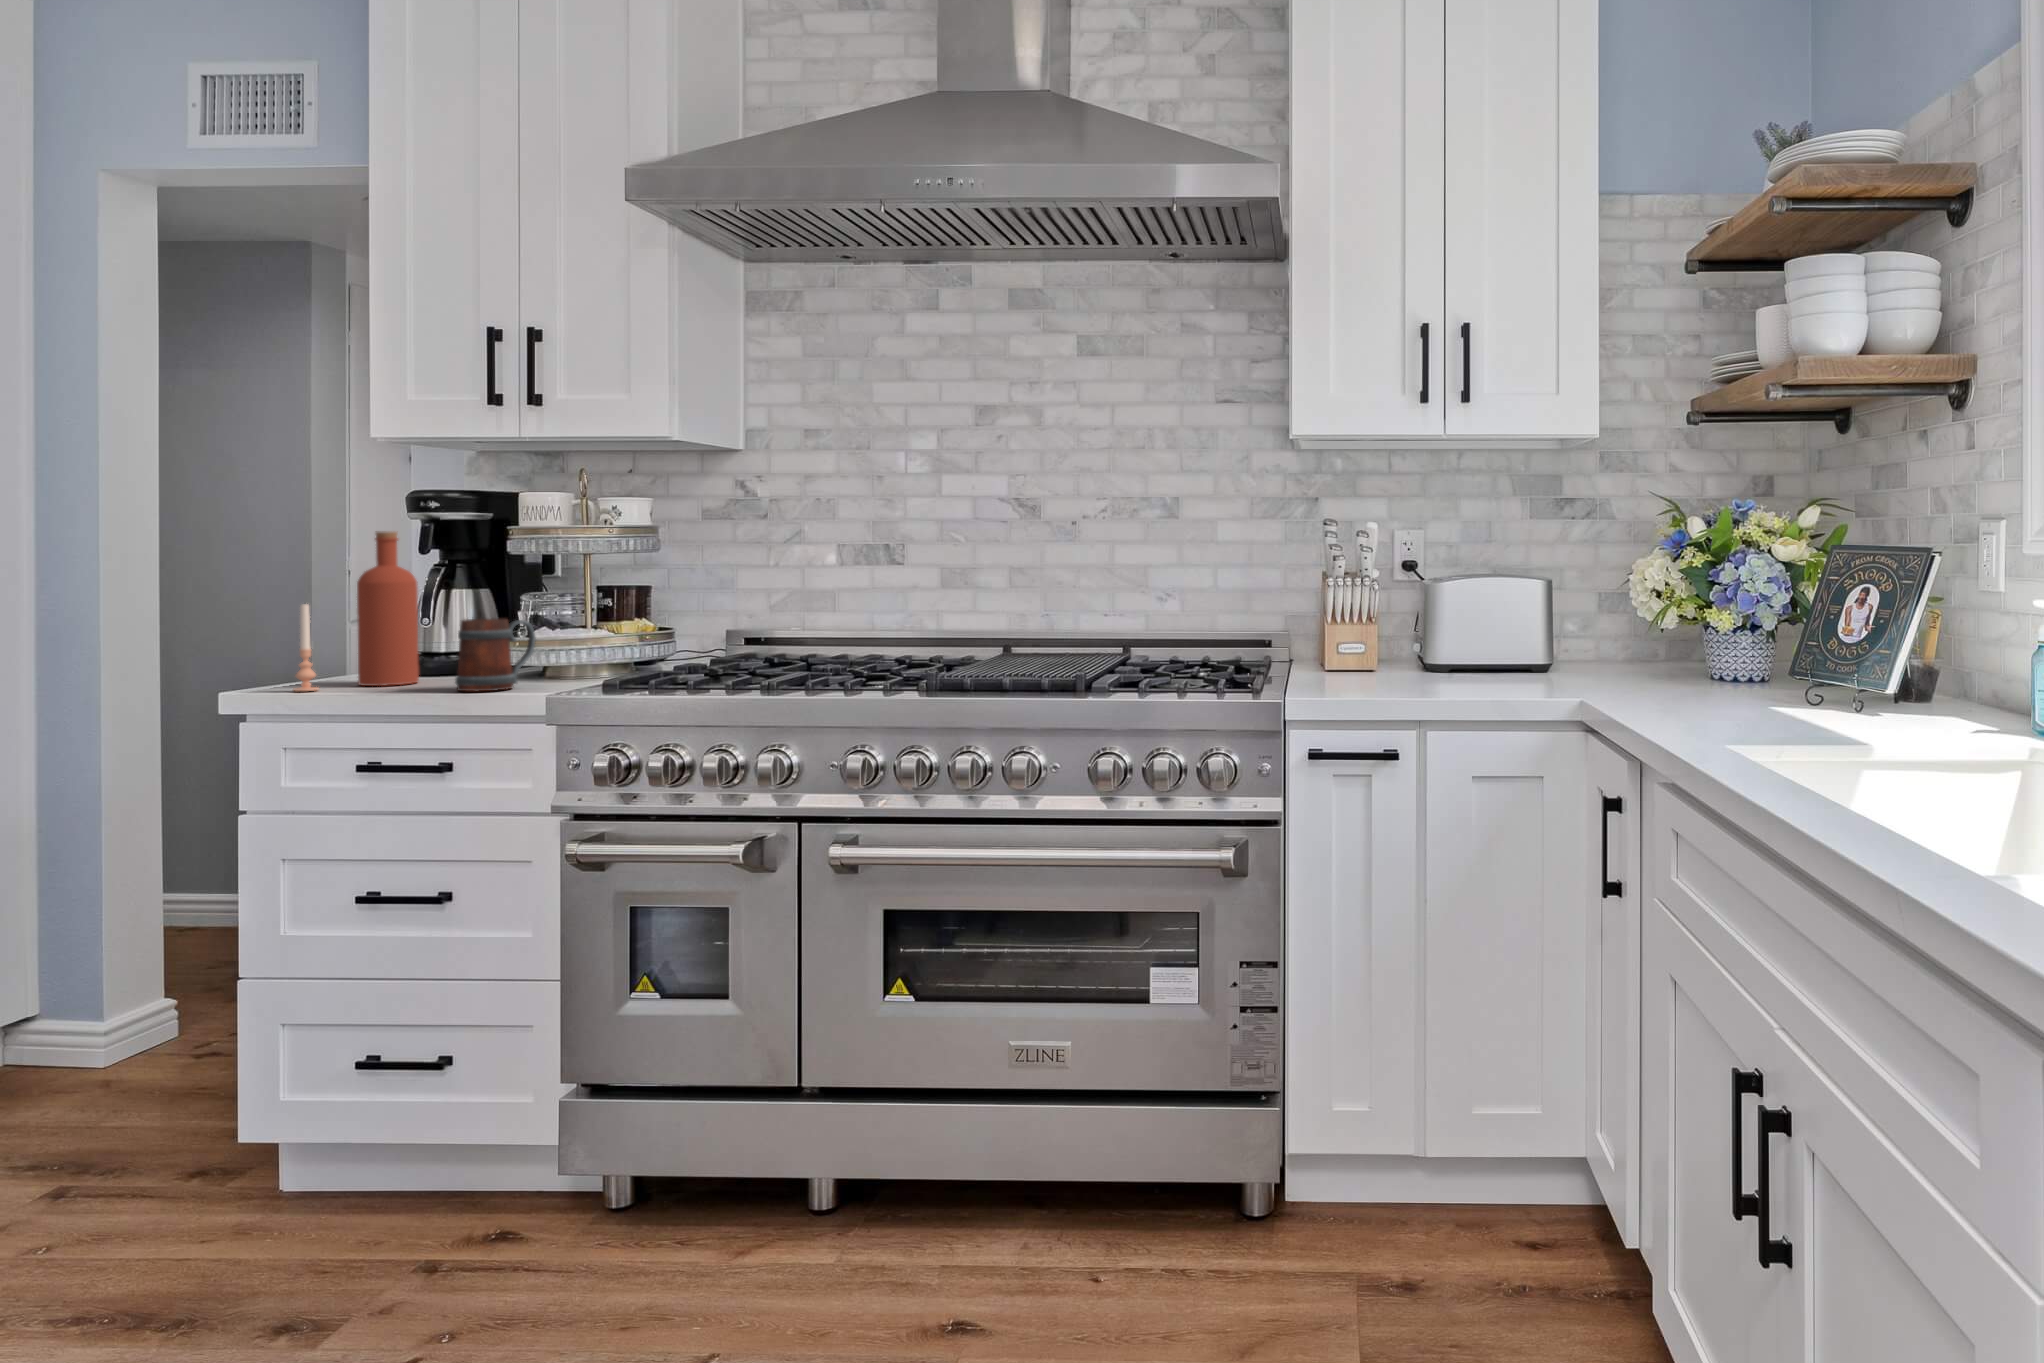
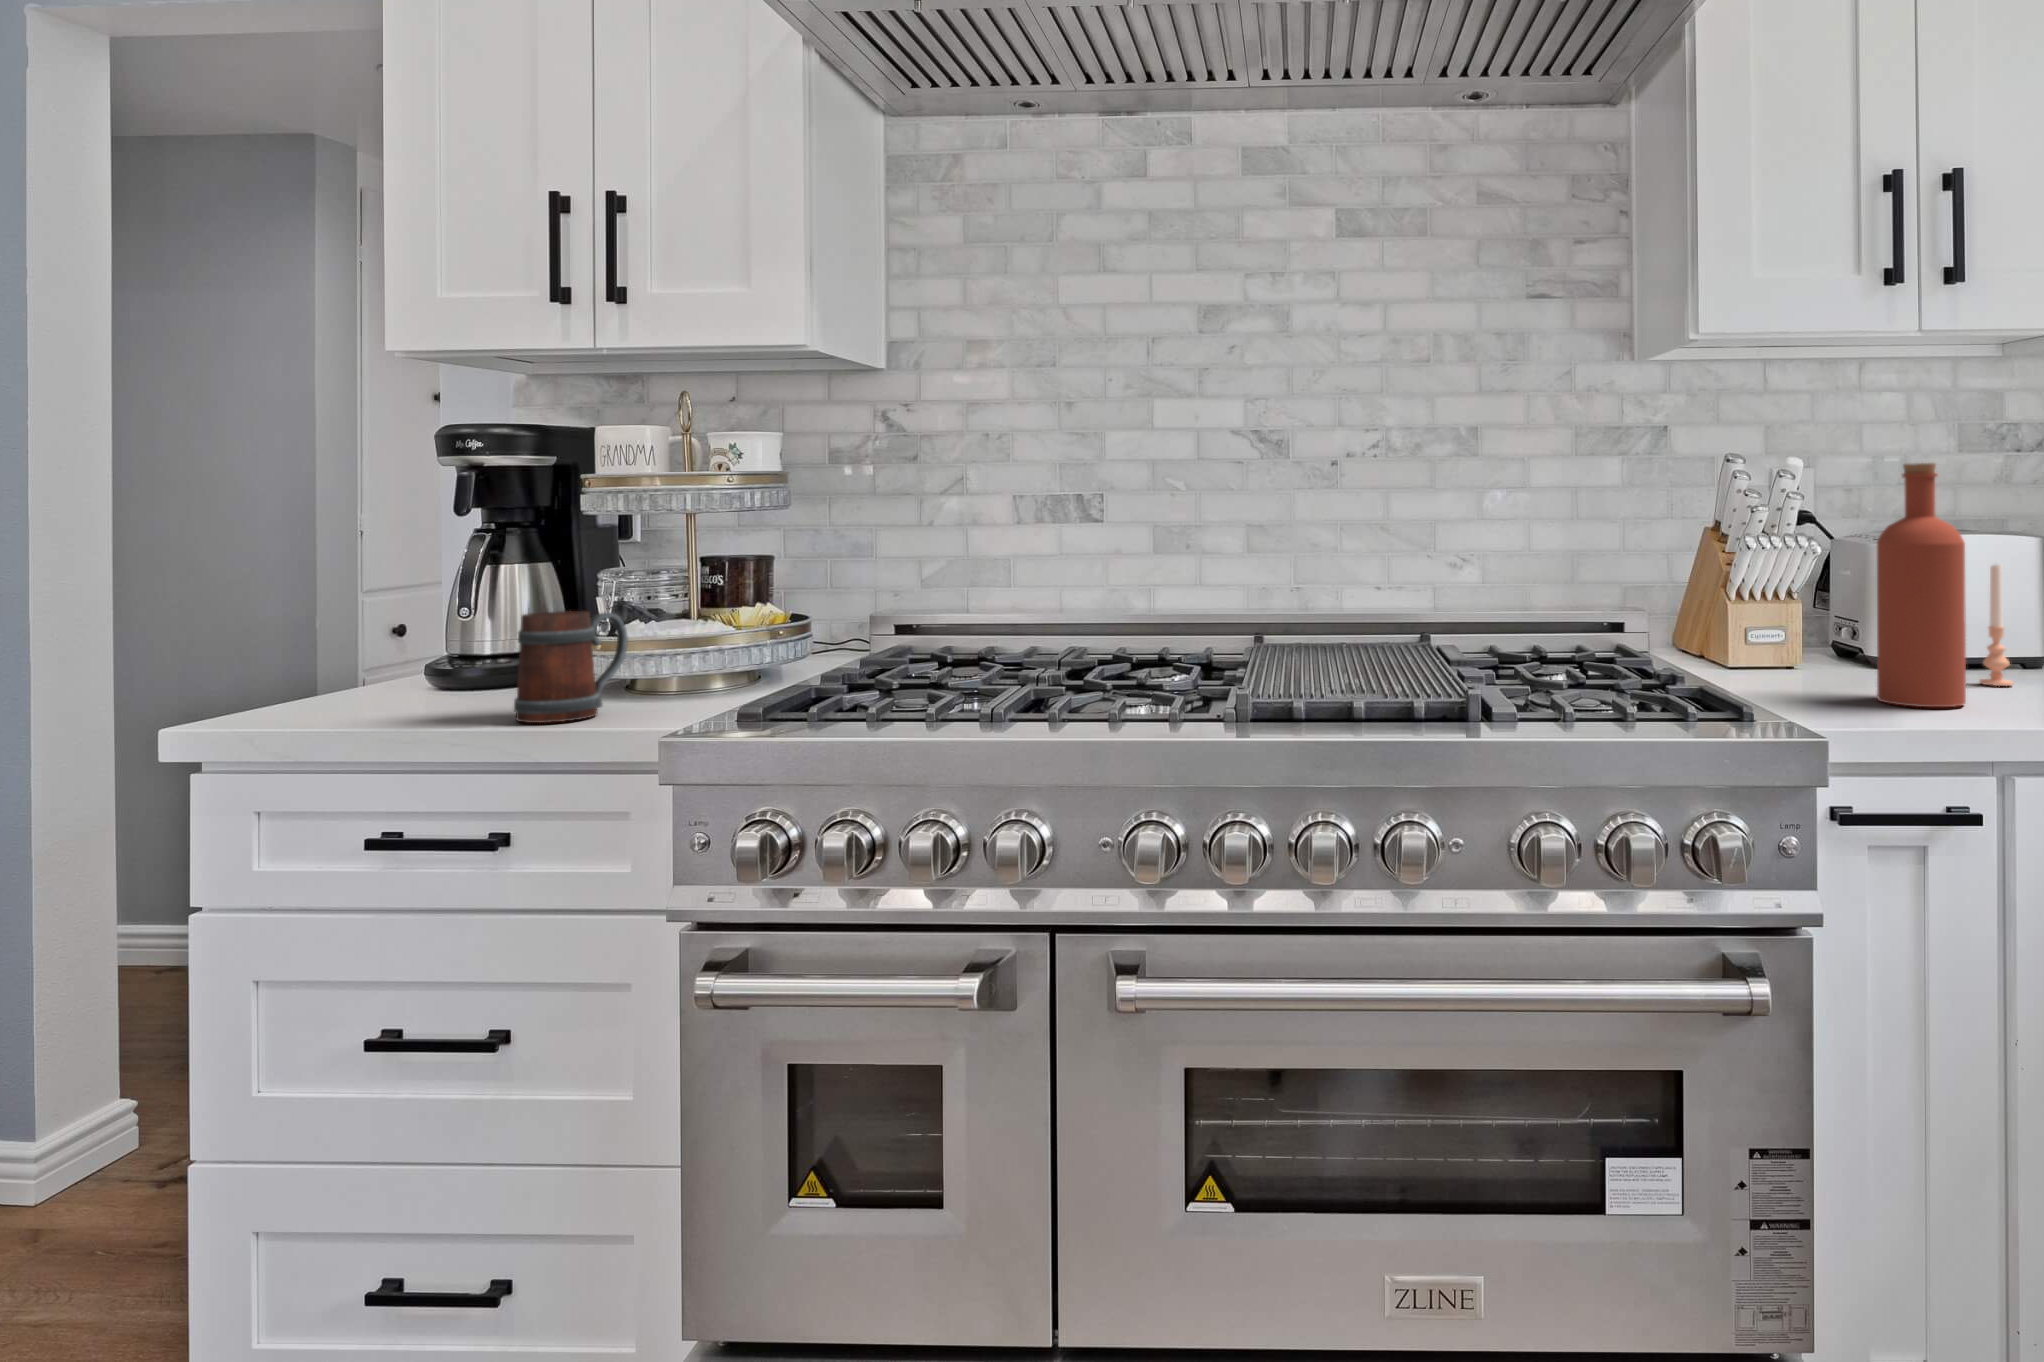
bottle: present [357,531,419,686] -> present [1877,463,1966,707]
candle: present [294,604,318,691] -> present [1980,564,2013,686]

